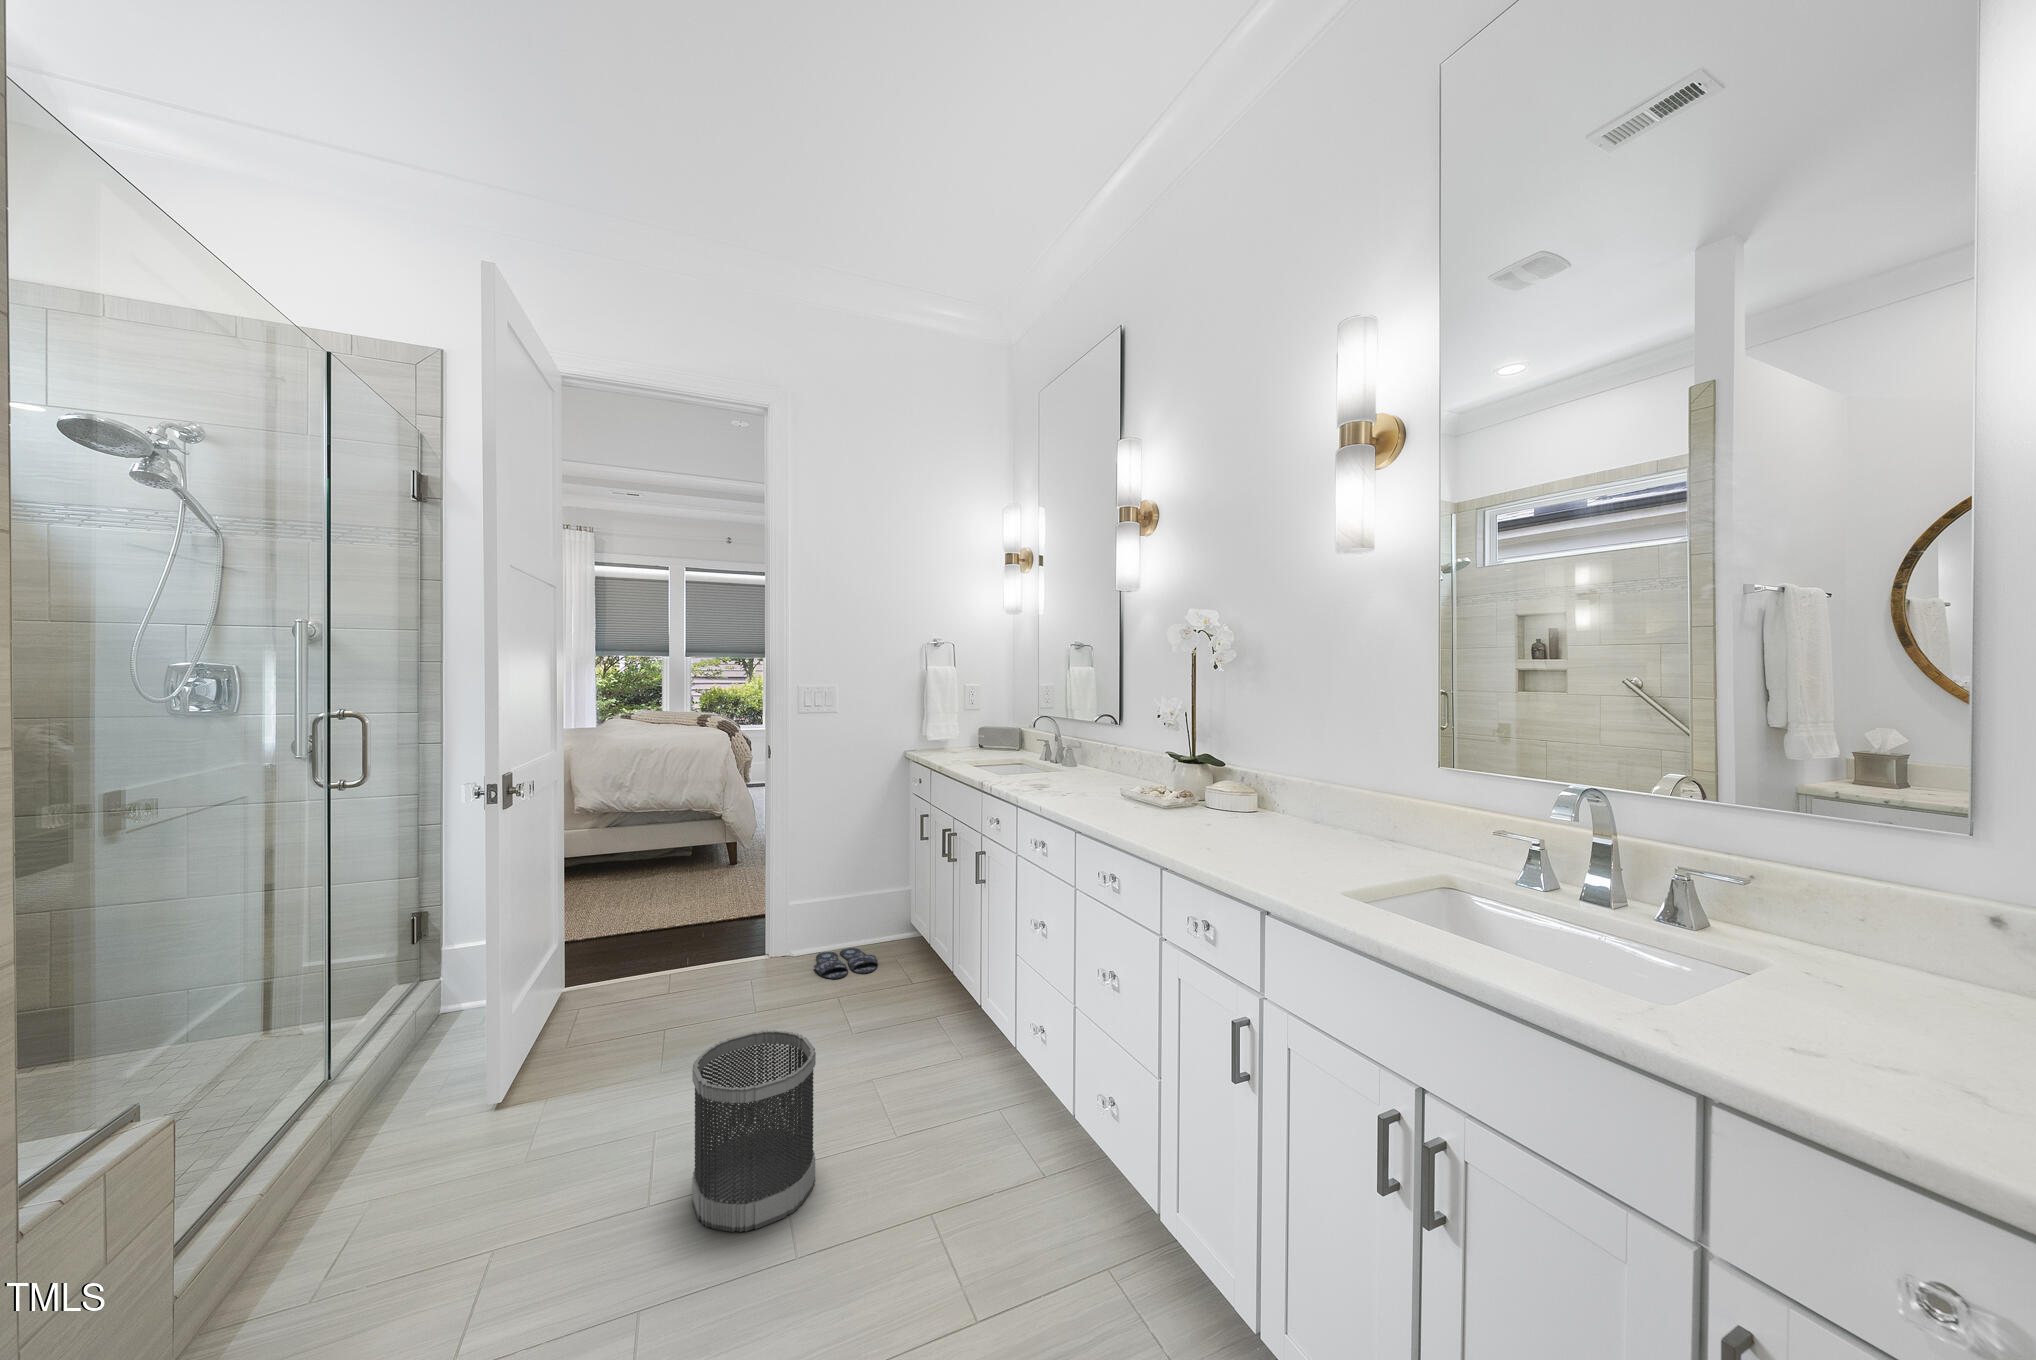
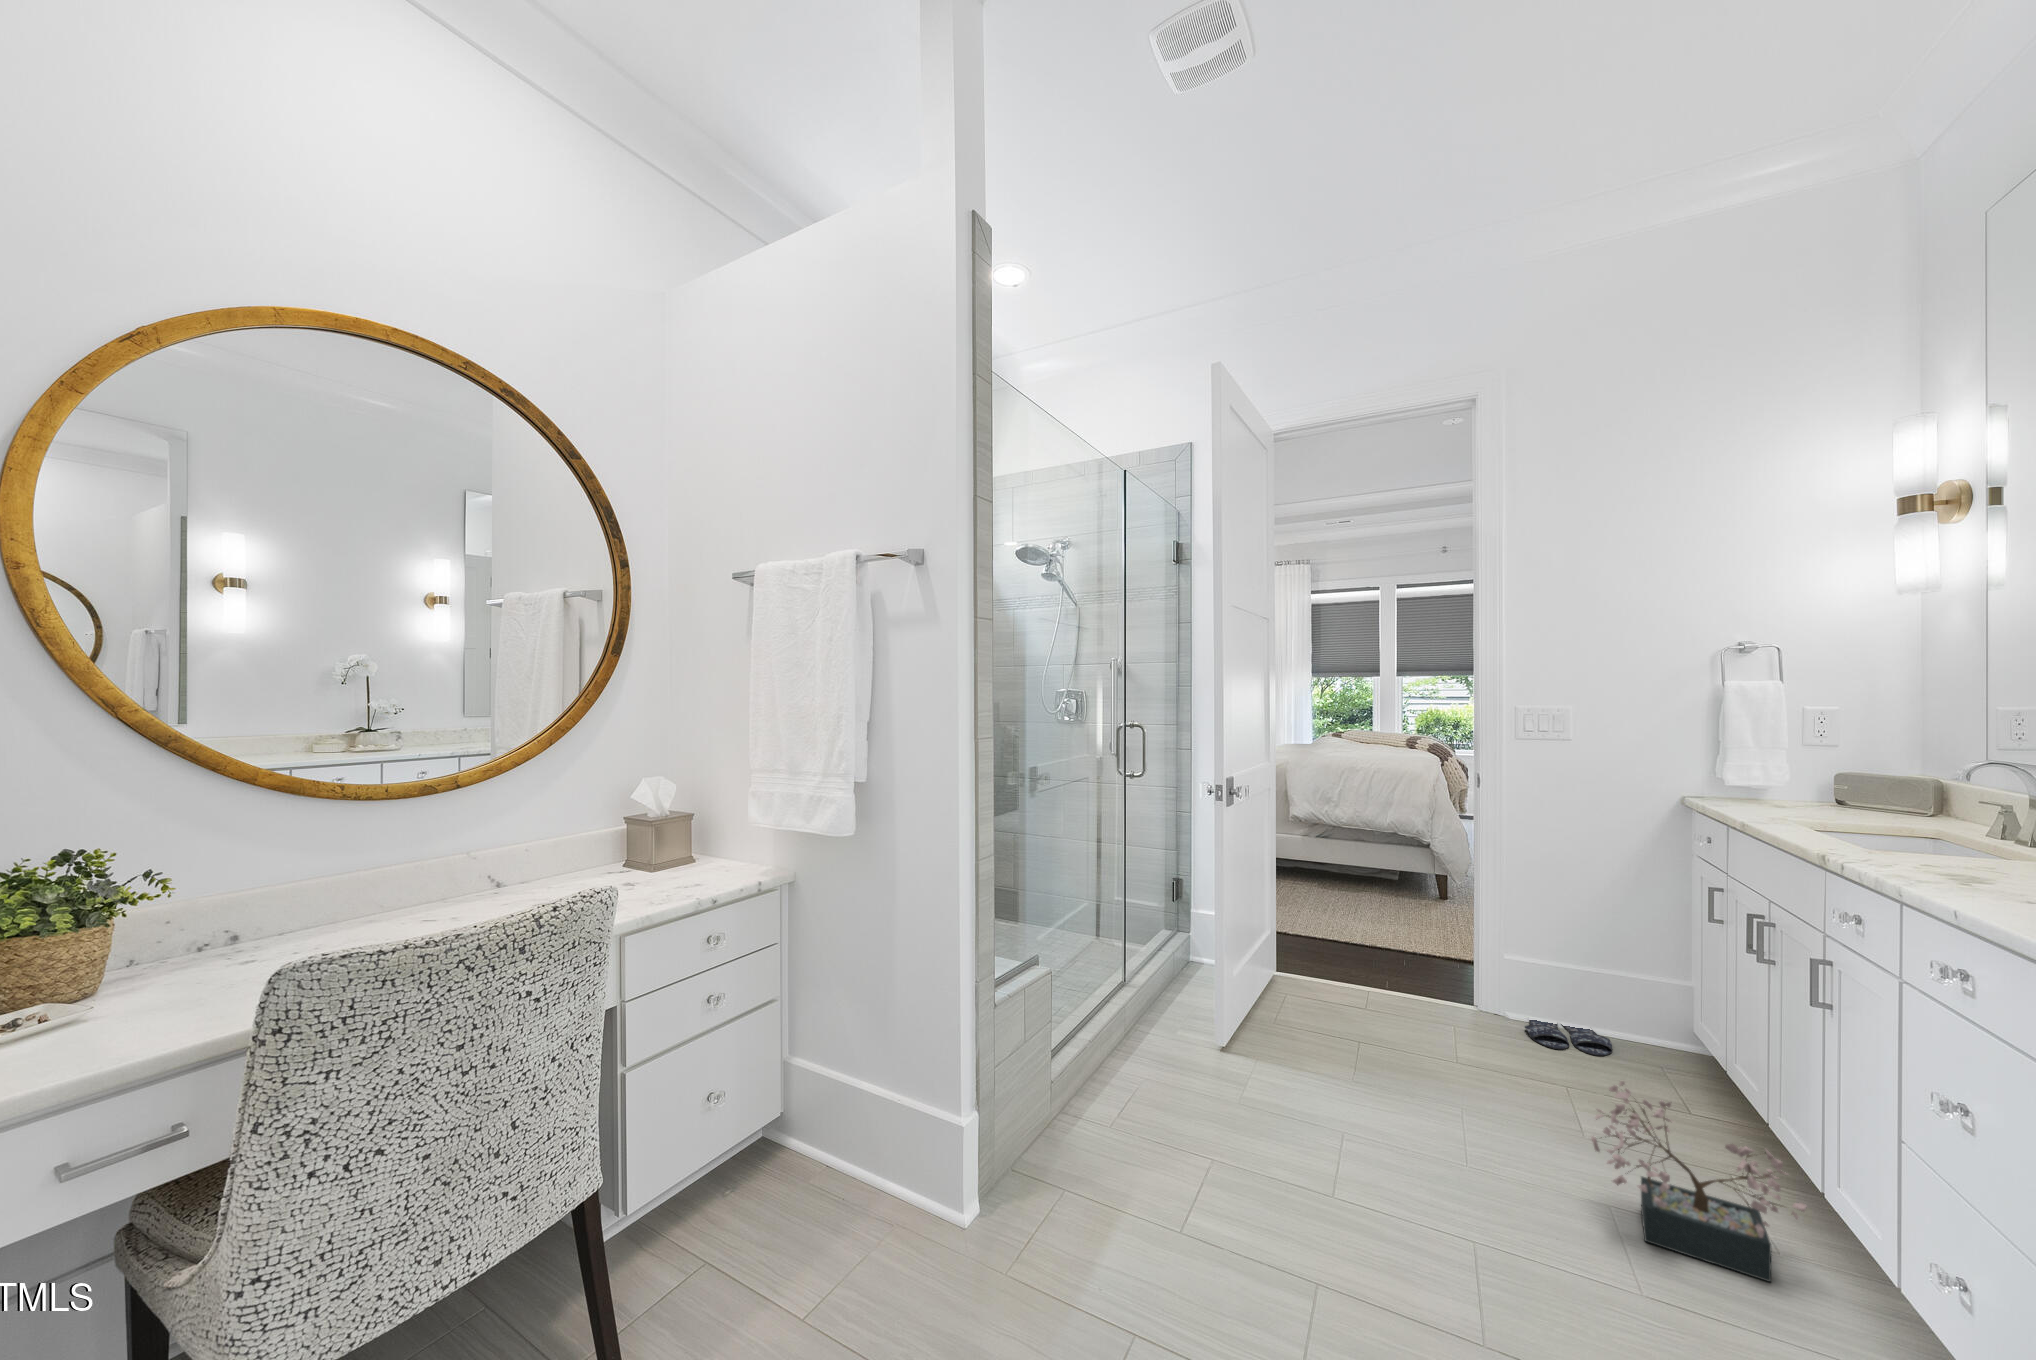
decorative plant: none [881,993,1014,1123] -> present [1591,1081,1806,1282]
wastebasket: present [692,1030,816,1232] -> none [1371,1053,1499,1249]

